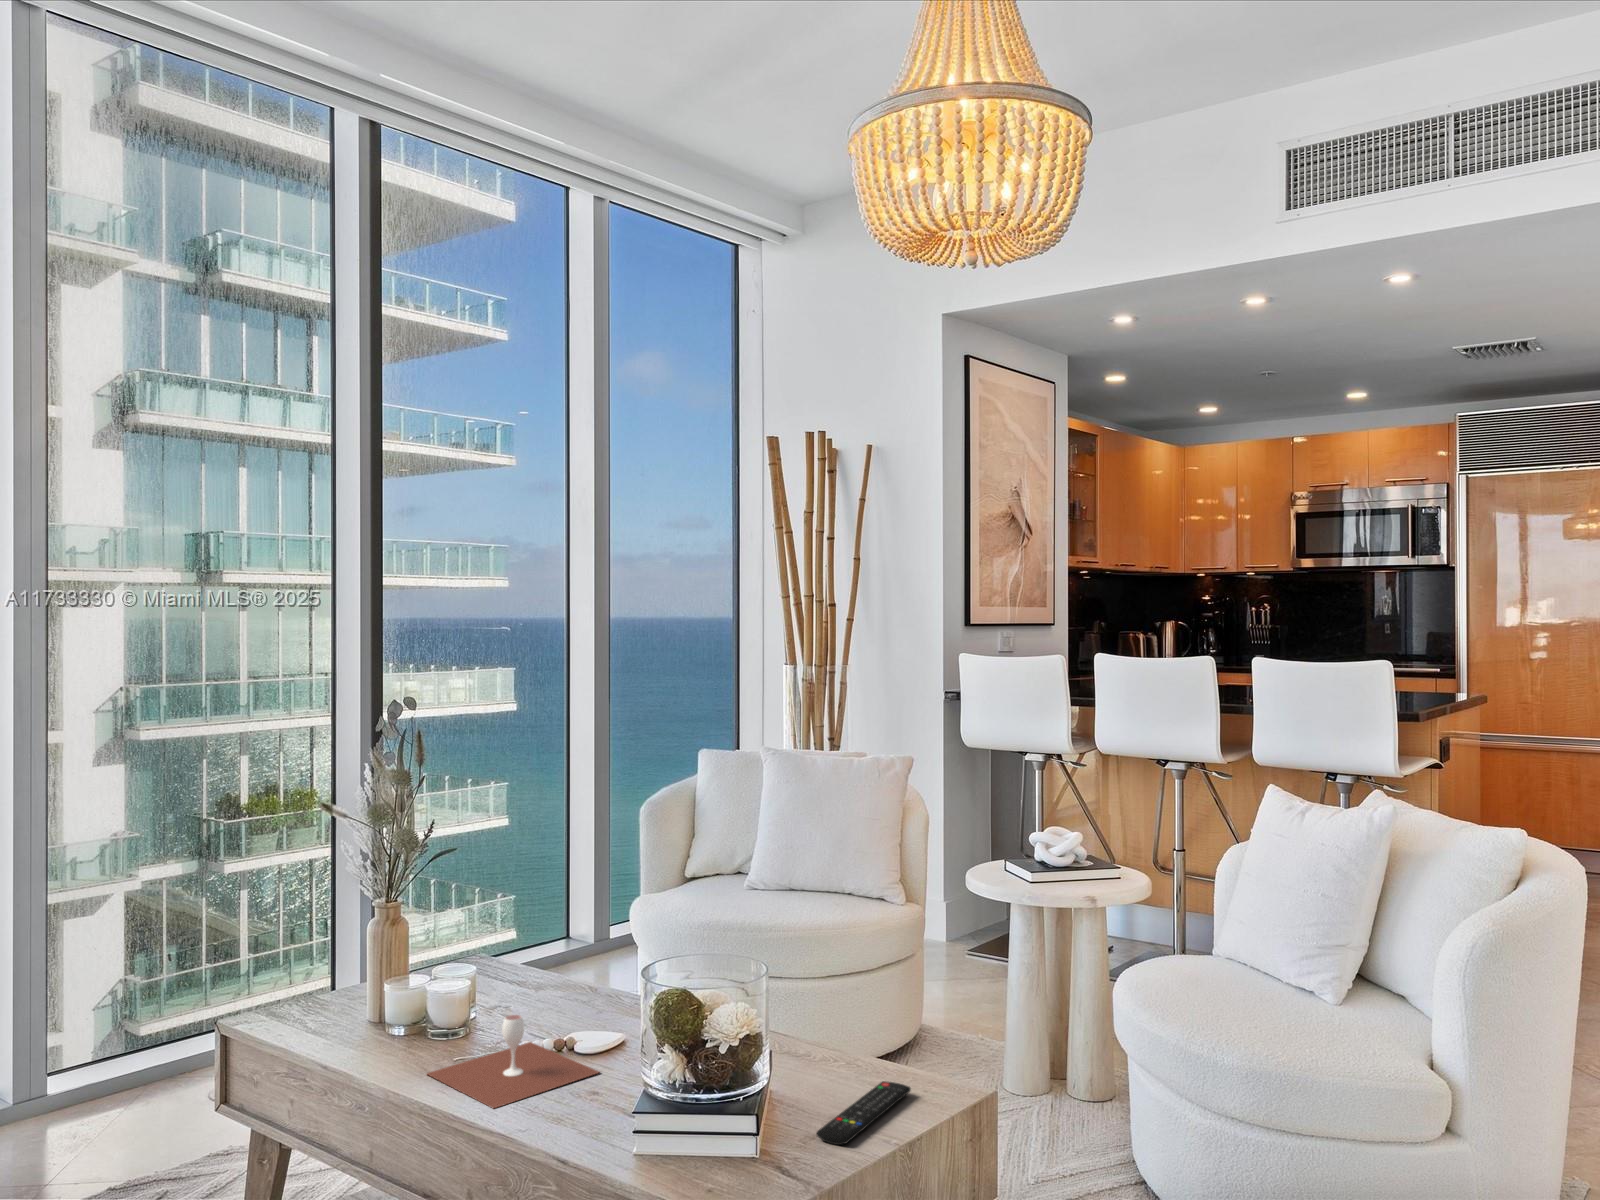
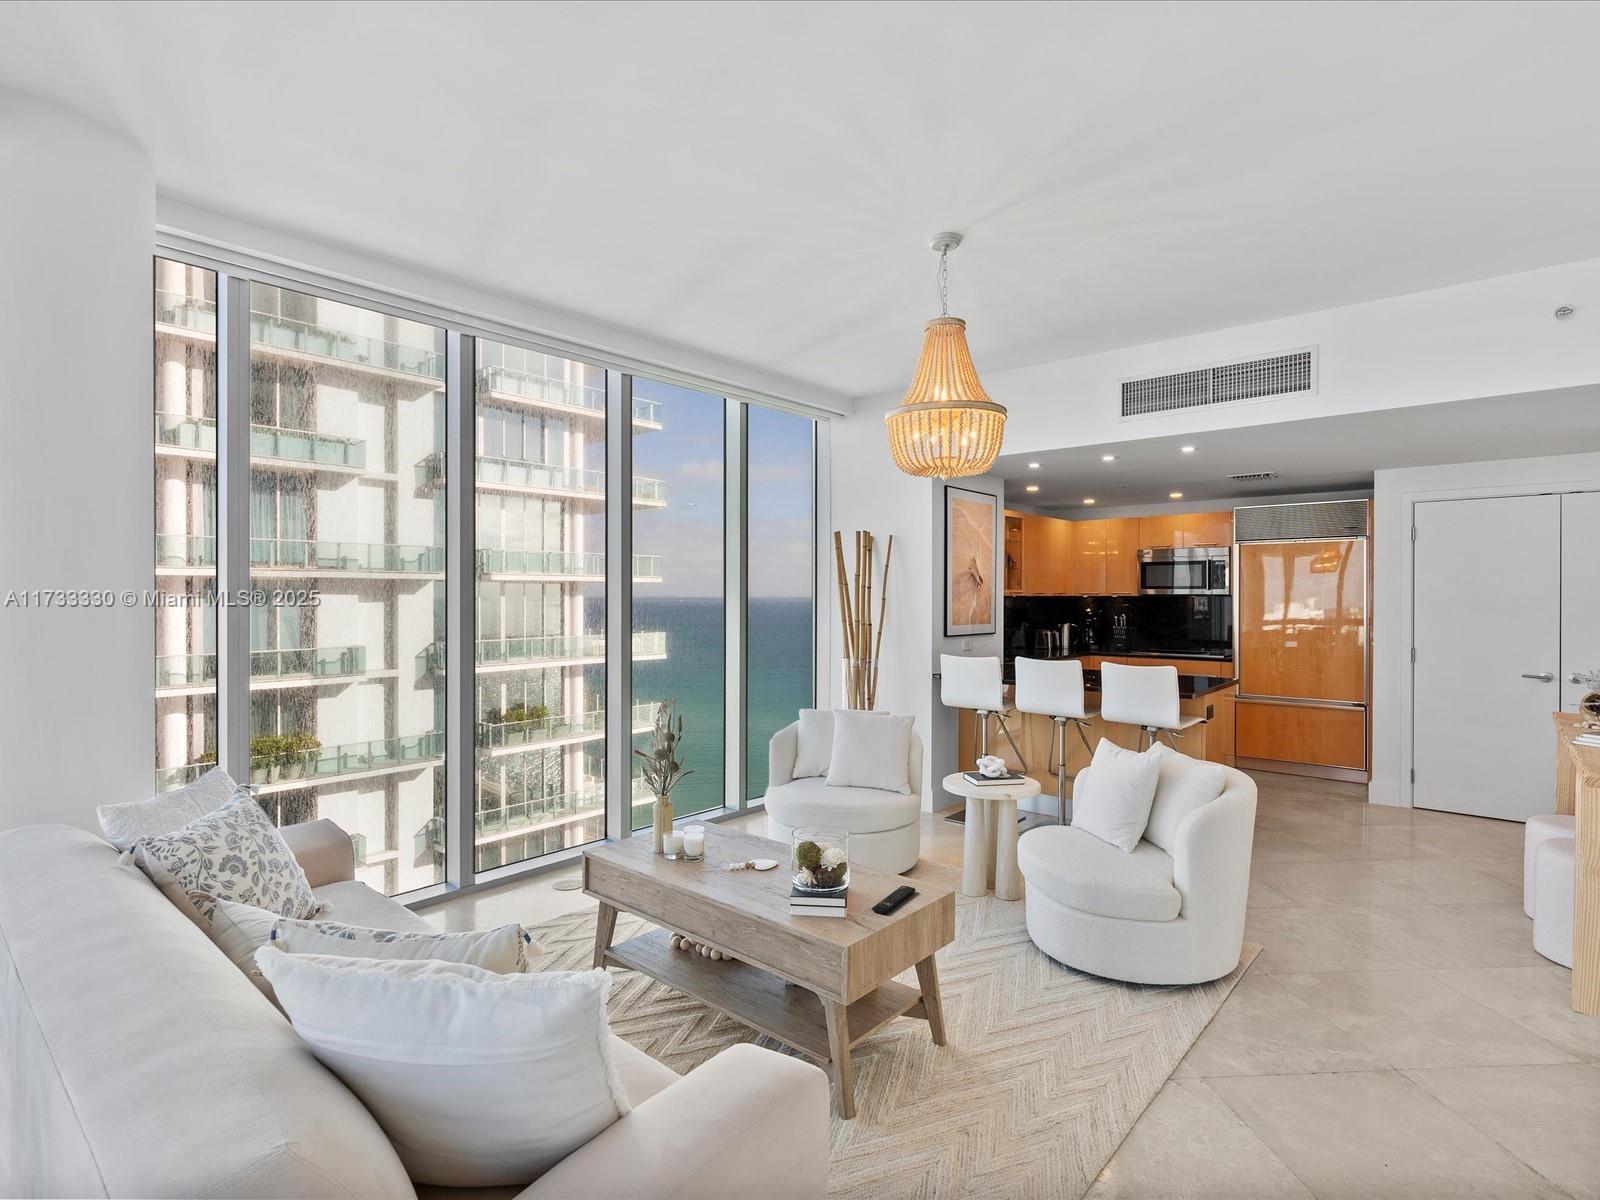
wine glass: present [427,1015,599,1108] -> none [685,851,767,894]

